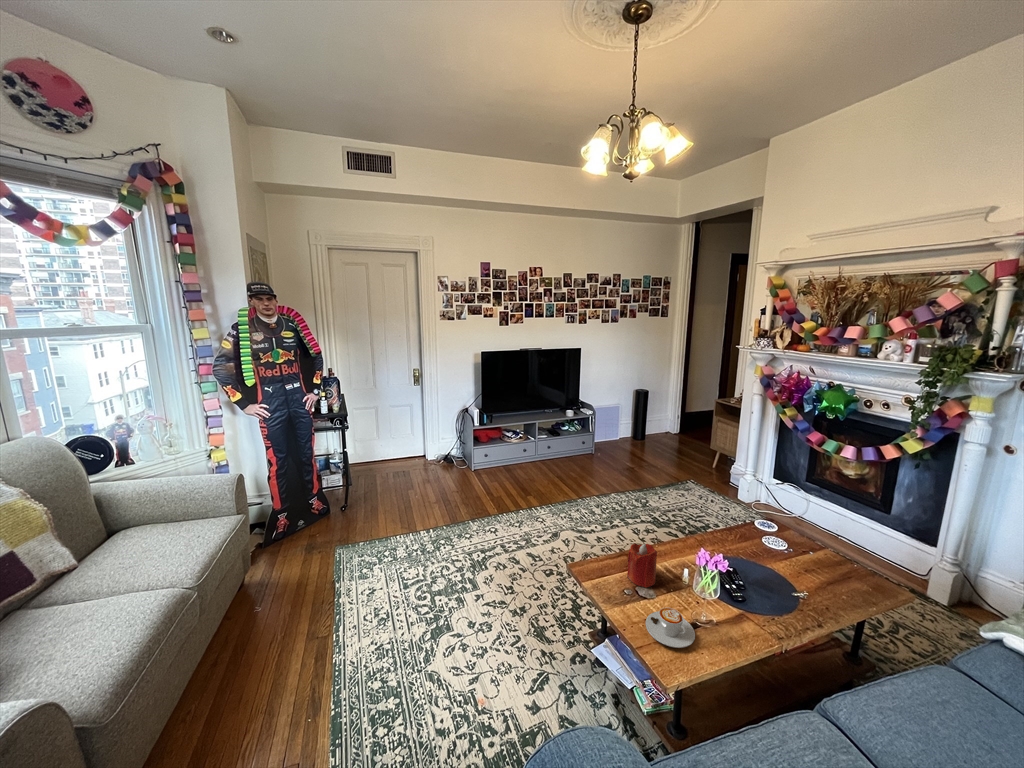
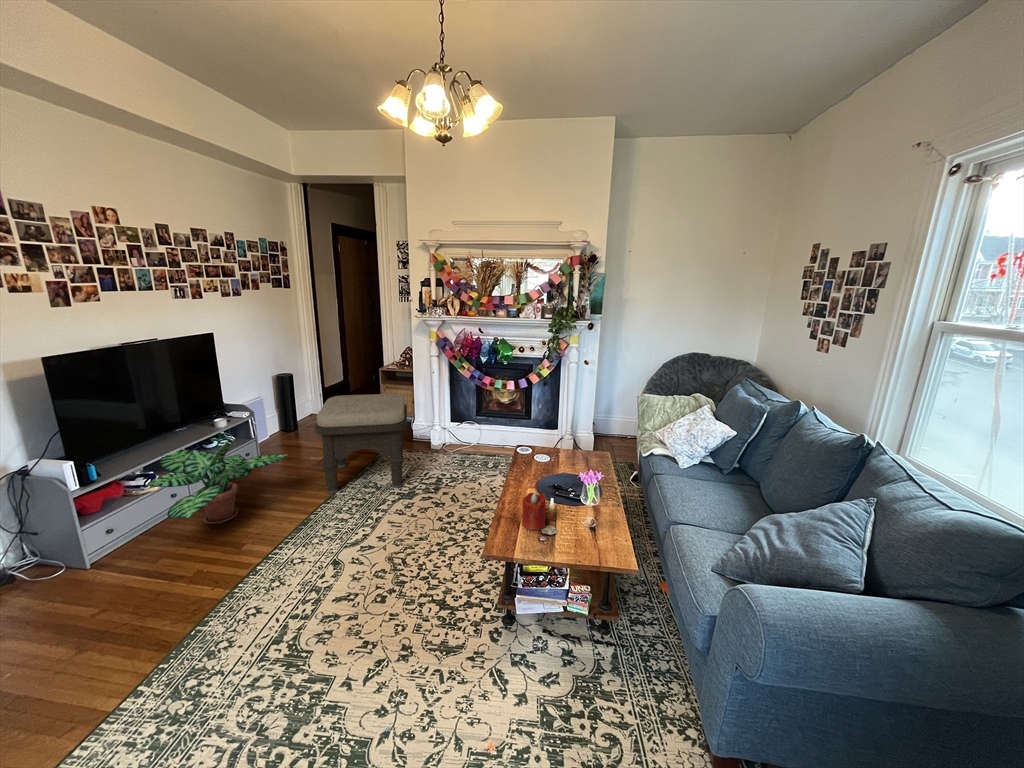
ottoman: none [606,412,707,512] -> present [315,394,407,493]
potted plant: none [502,420,587,478] -> present [146,442,288,524]
coffee cup: present [646,608,695,648] -> none [574,523,612,549]

